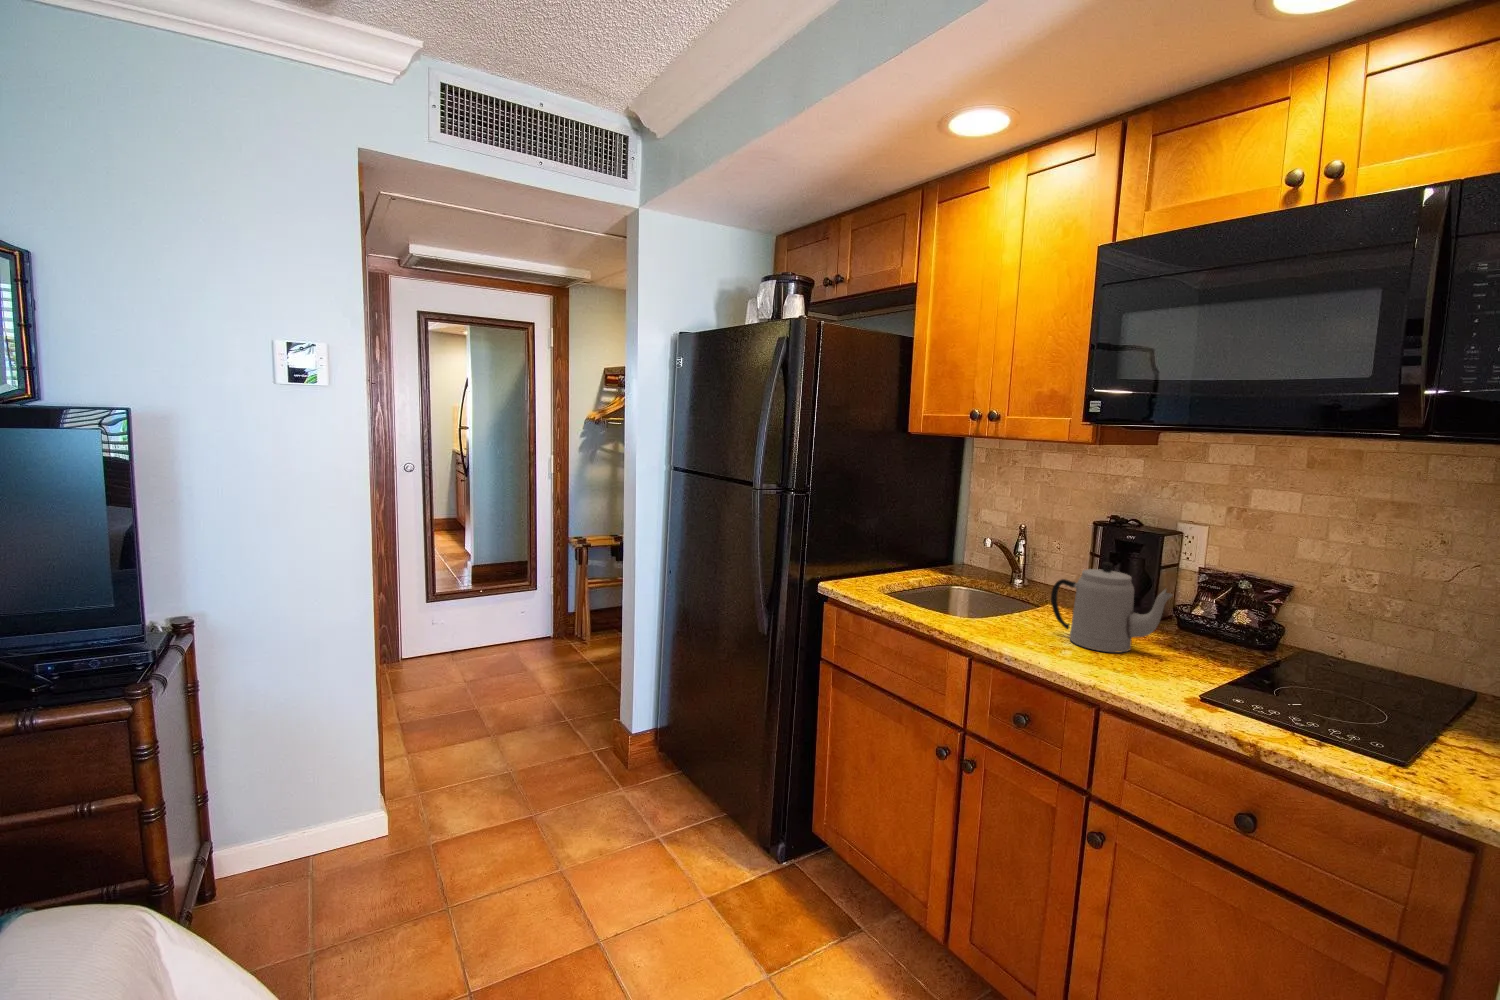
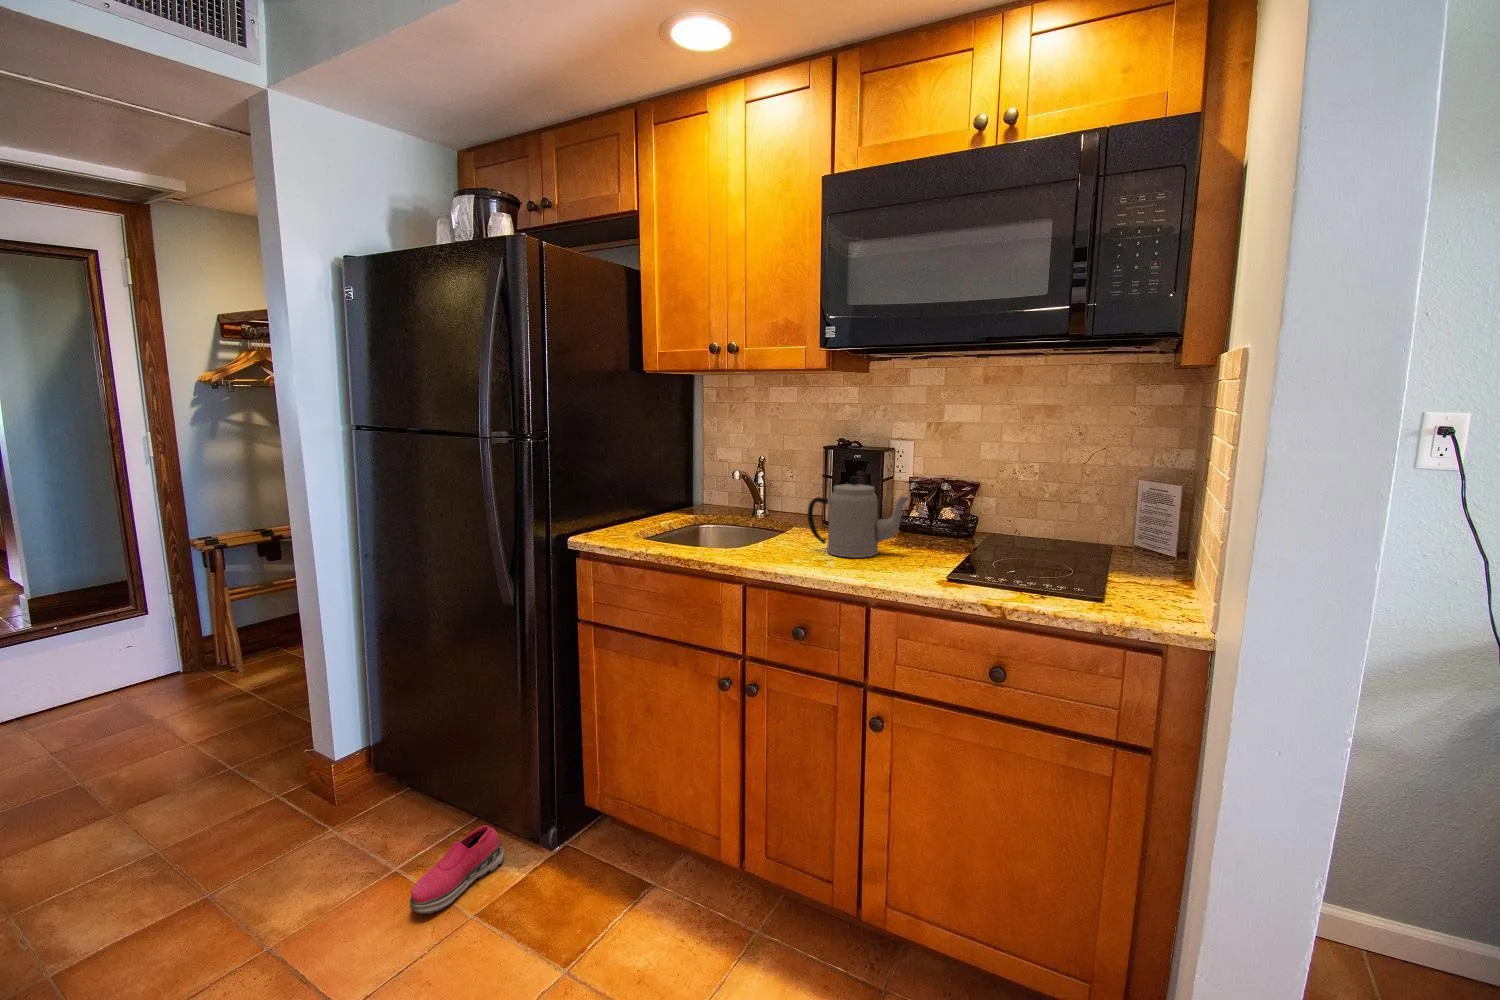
shoe: none [661,821,739,882] -> present [410,825,504,914]

